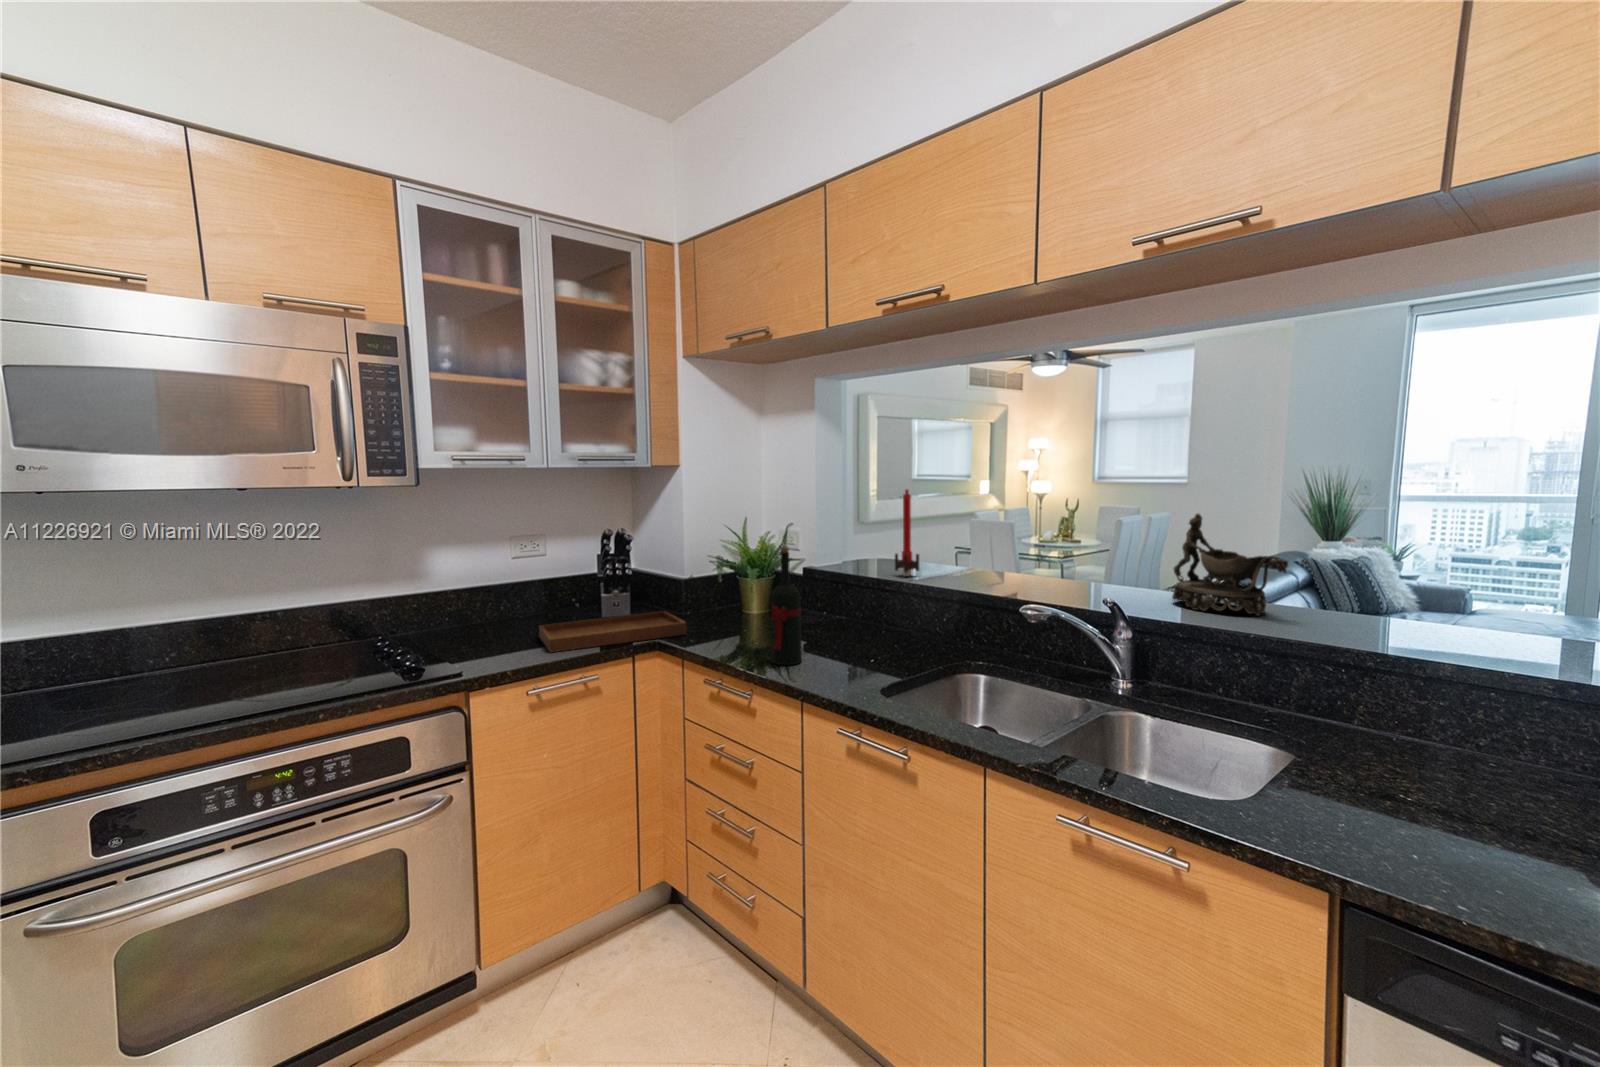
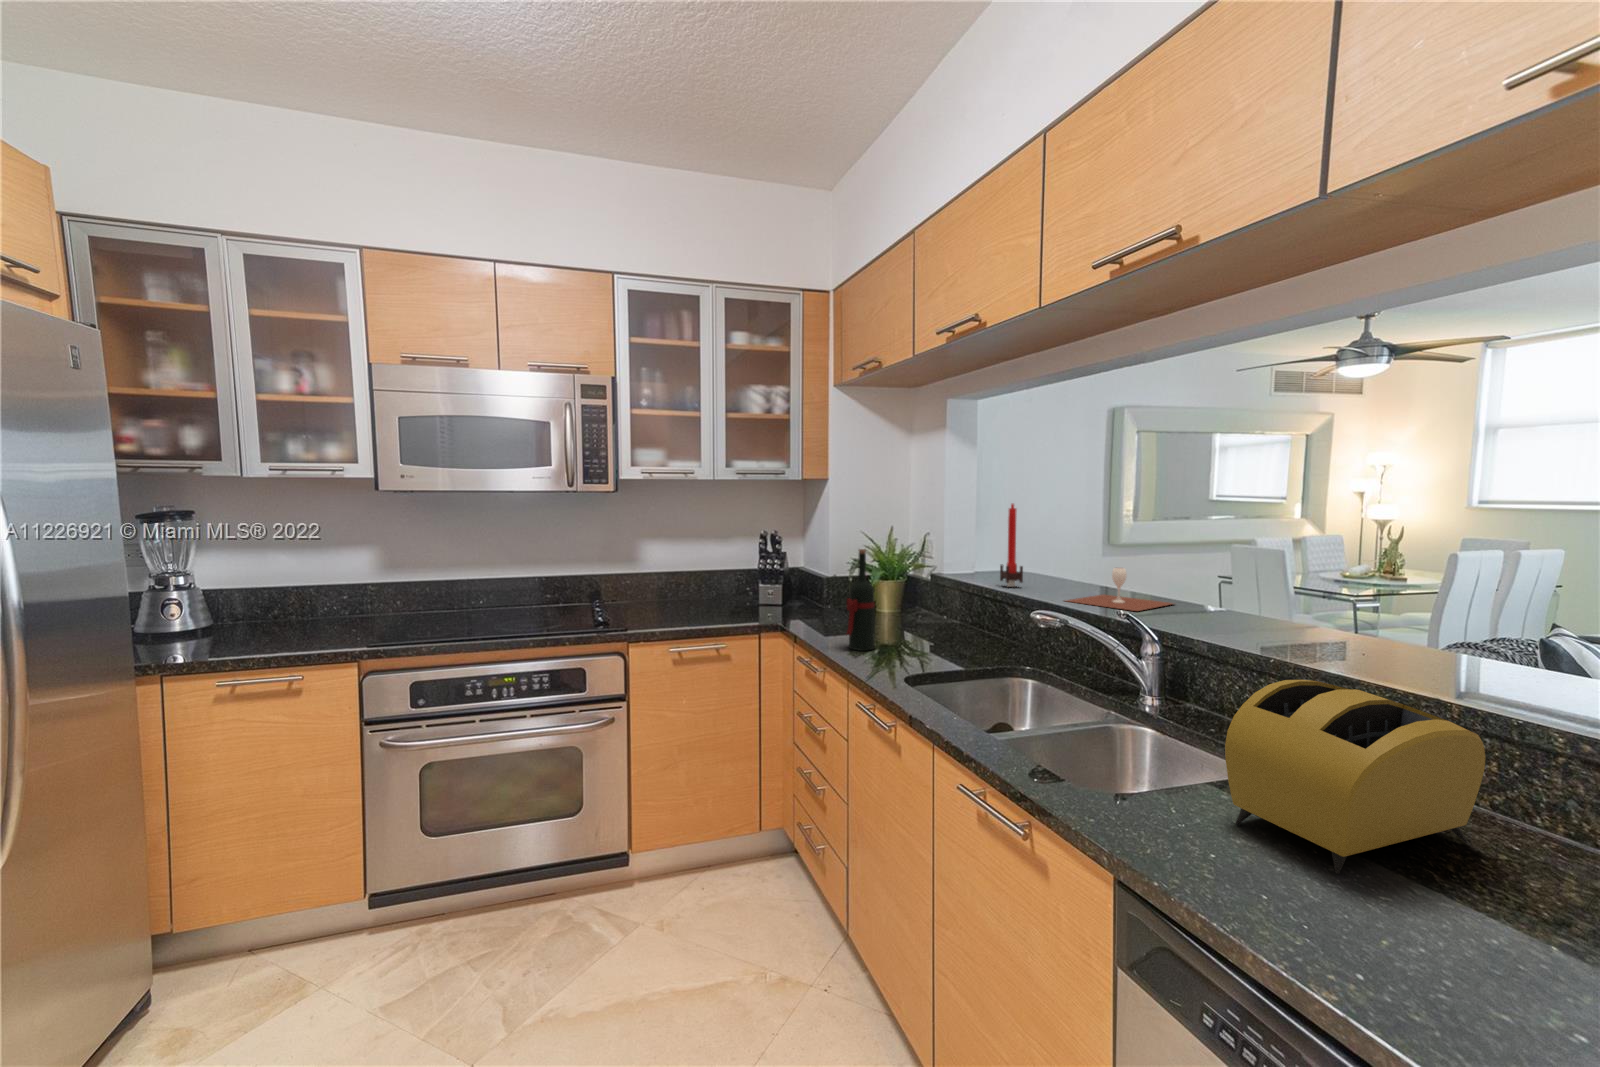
decorative bowl: present [1172,514,1288,616] -> none [1247,533,1350,647]
wine glass: none [980,551,1073,594] -> present [1066,568,1172,611]
tray: present [539,590,687,652] -> none [696,580,807,623]
toaster: none [1355,659,1555,853] -> present [1225,680,1485,874]

